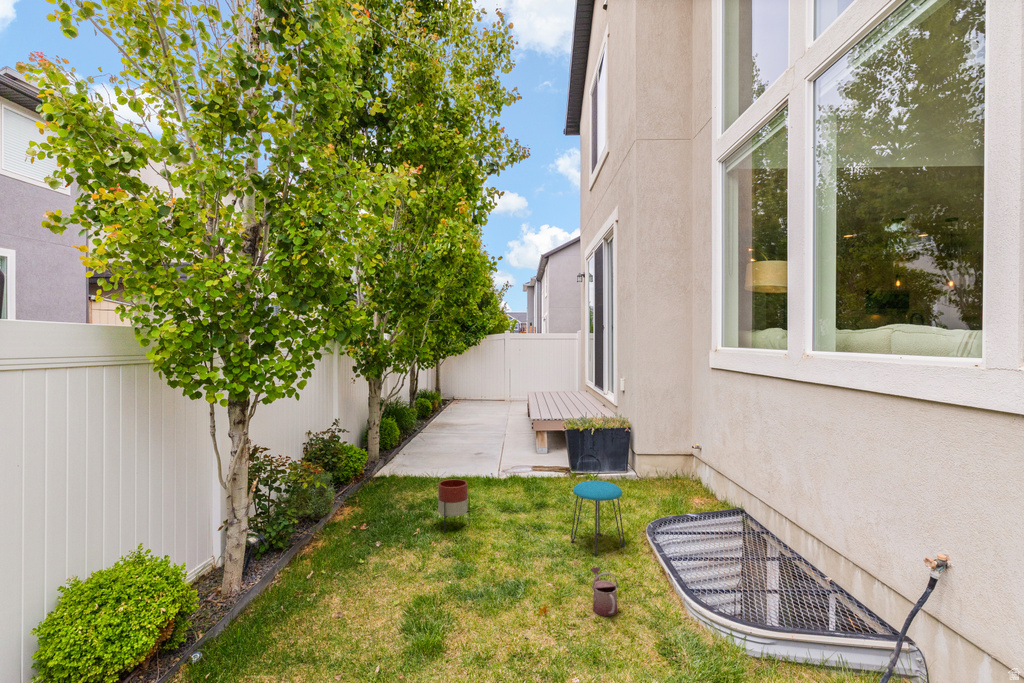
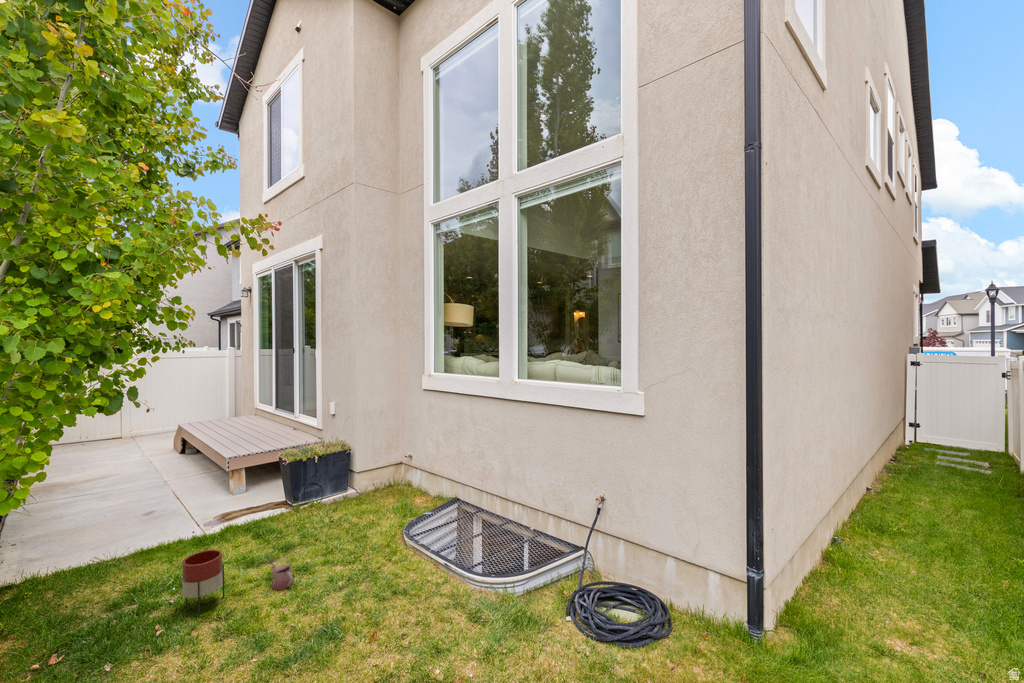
stool: present [571,481,625,556] -> none [345,507,392,574]
watering can: present [591,567,618,616] -> present [268,559,292,590]

